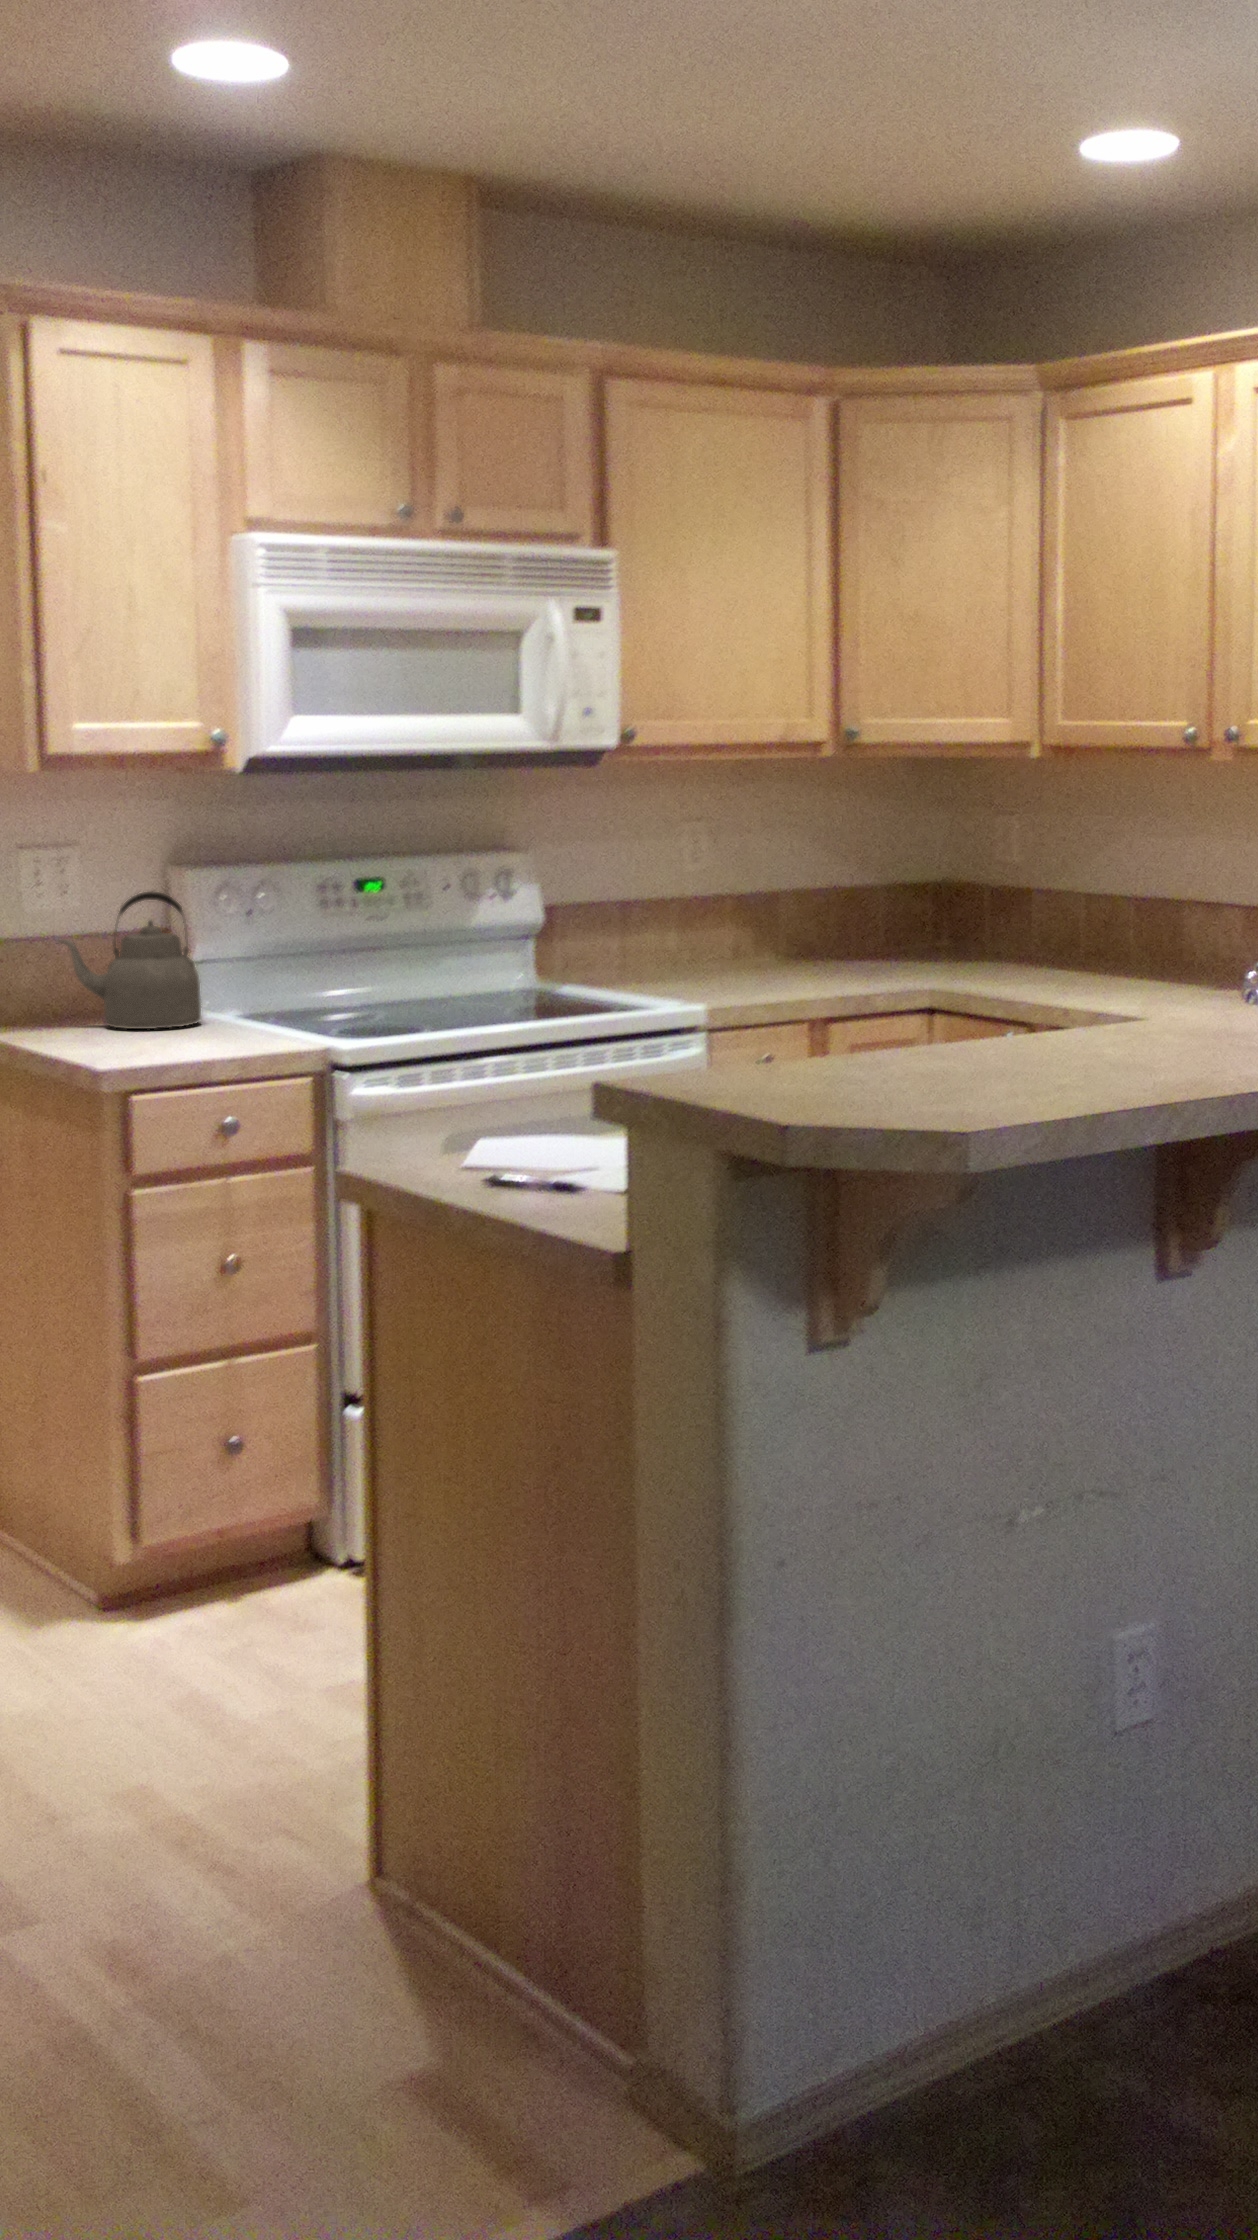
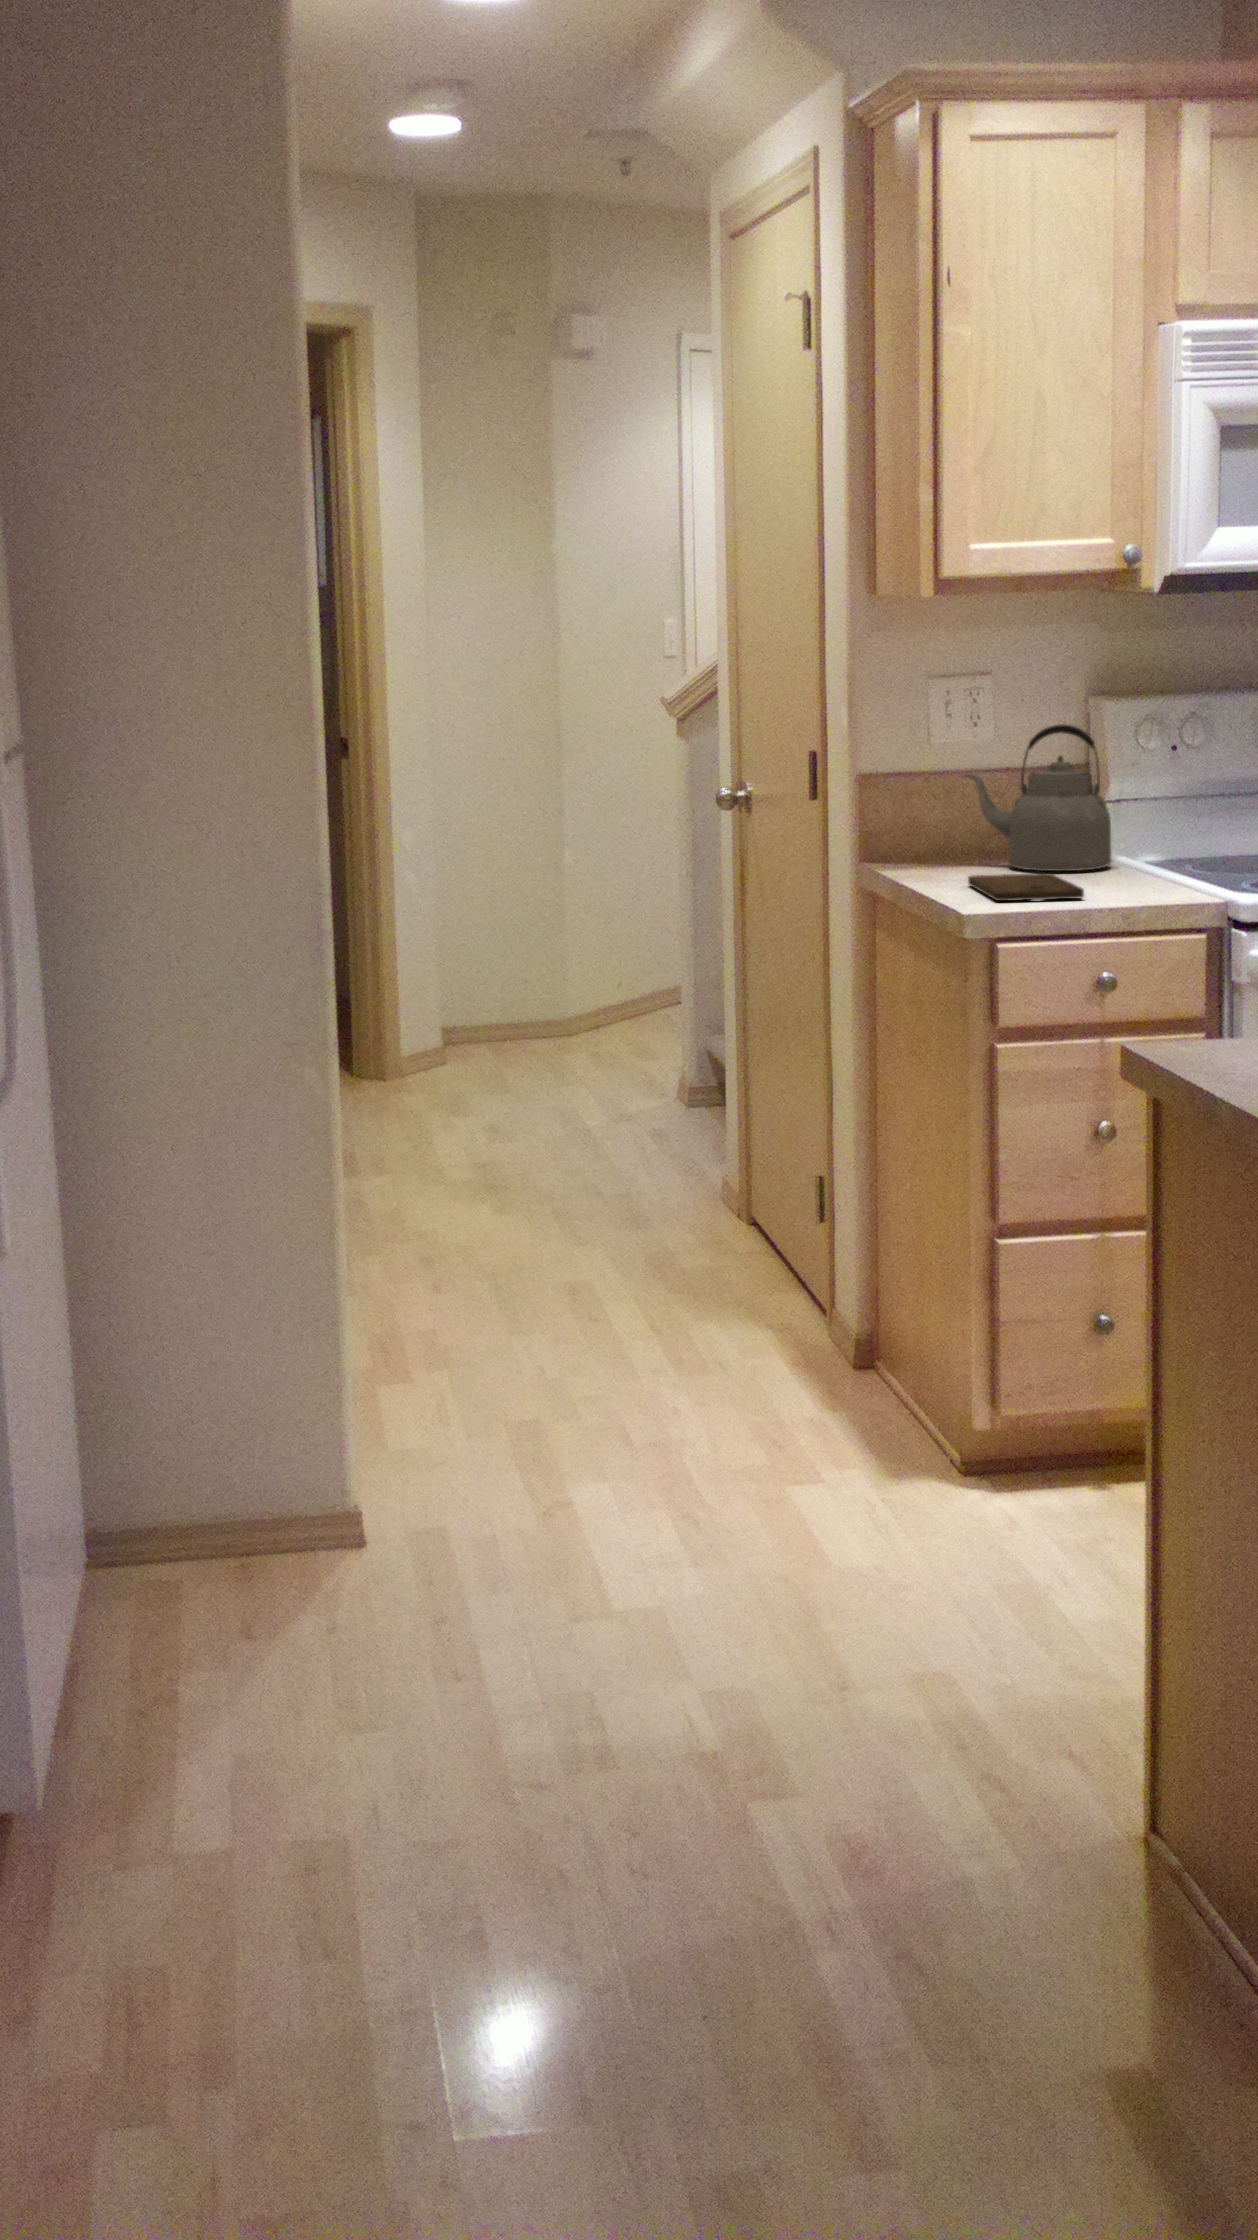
cutting board: none [81,1031,201,1058] -> present [968,873,1084,901]

